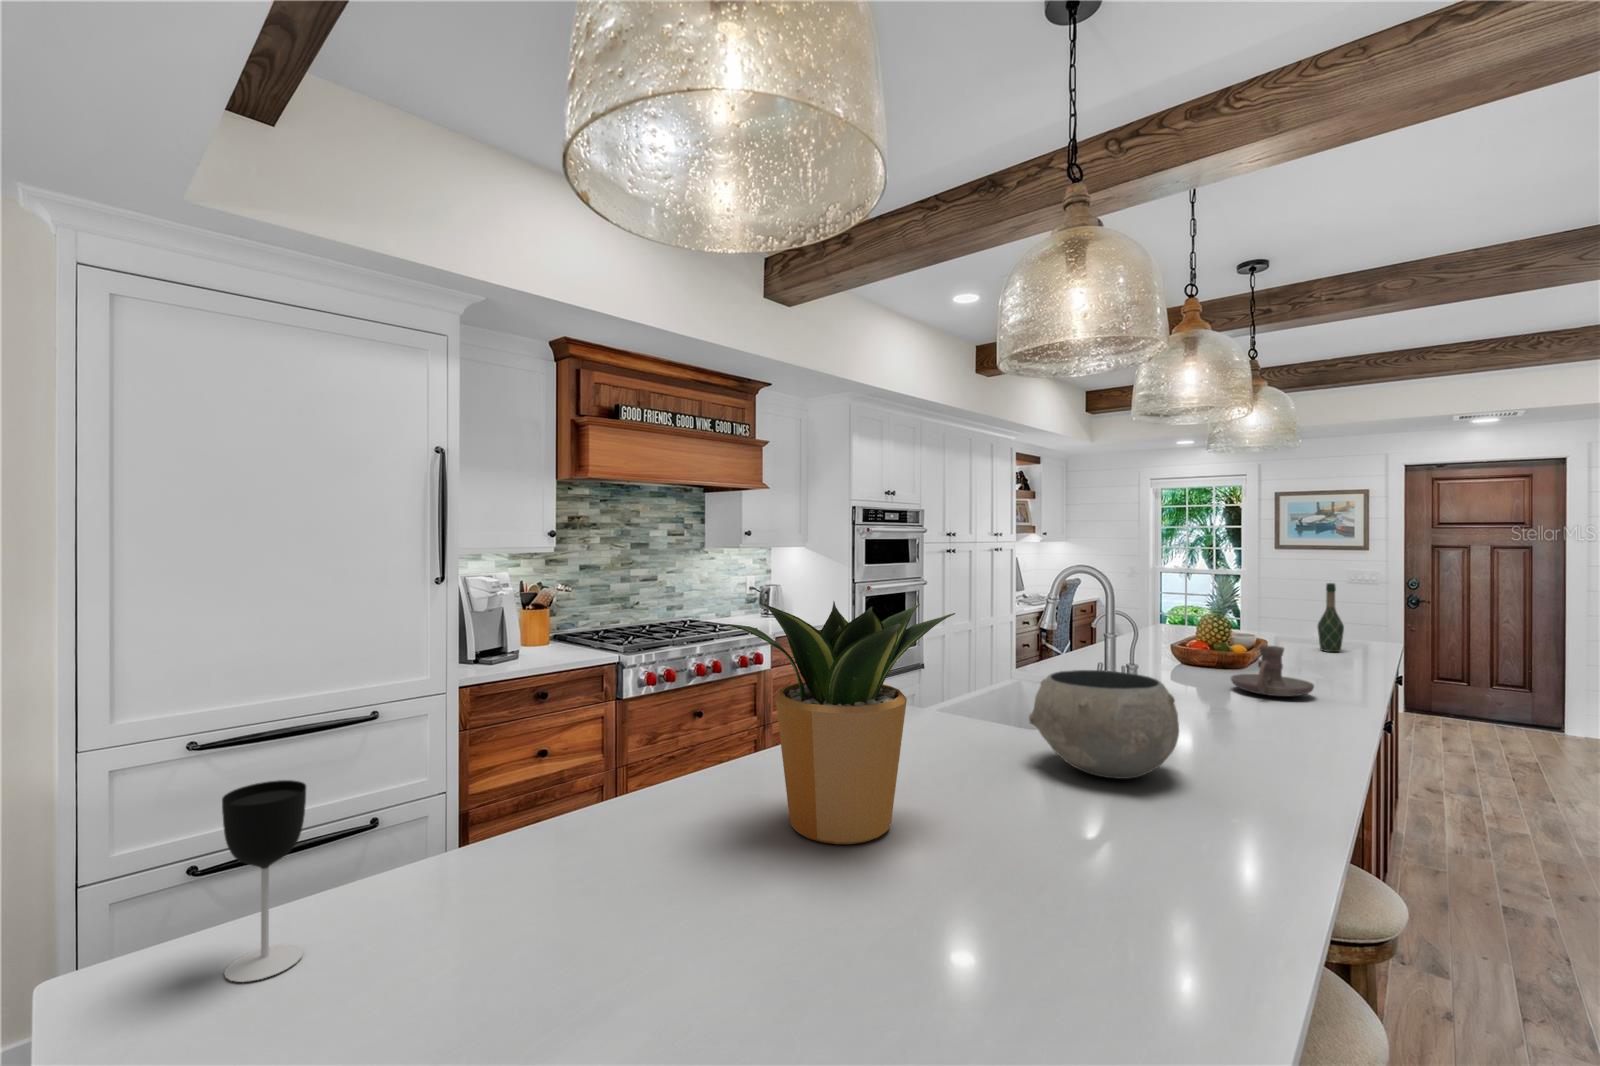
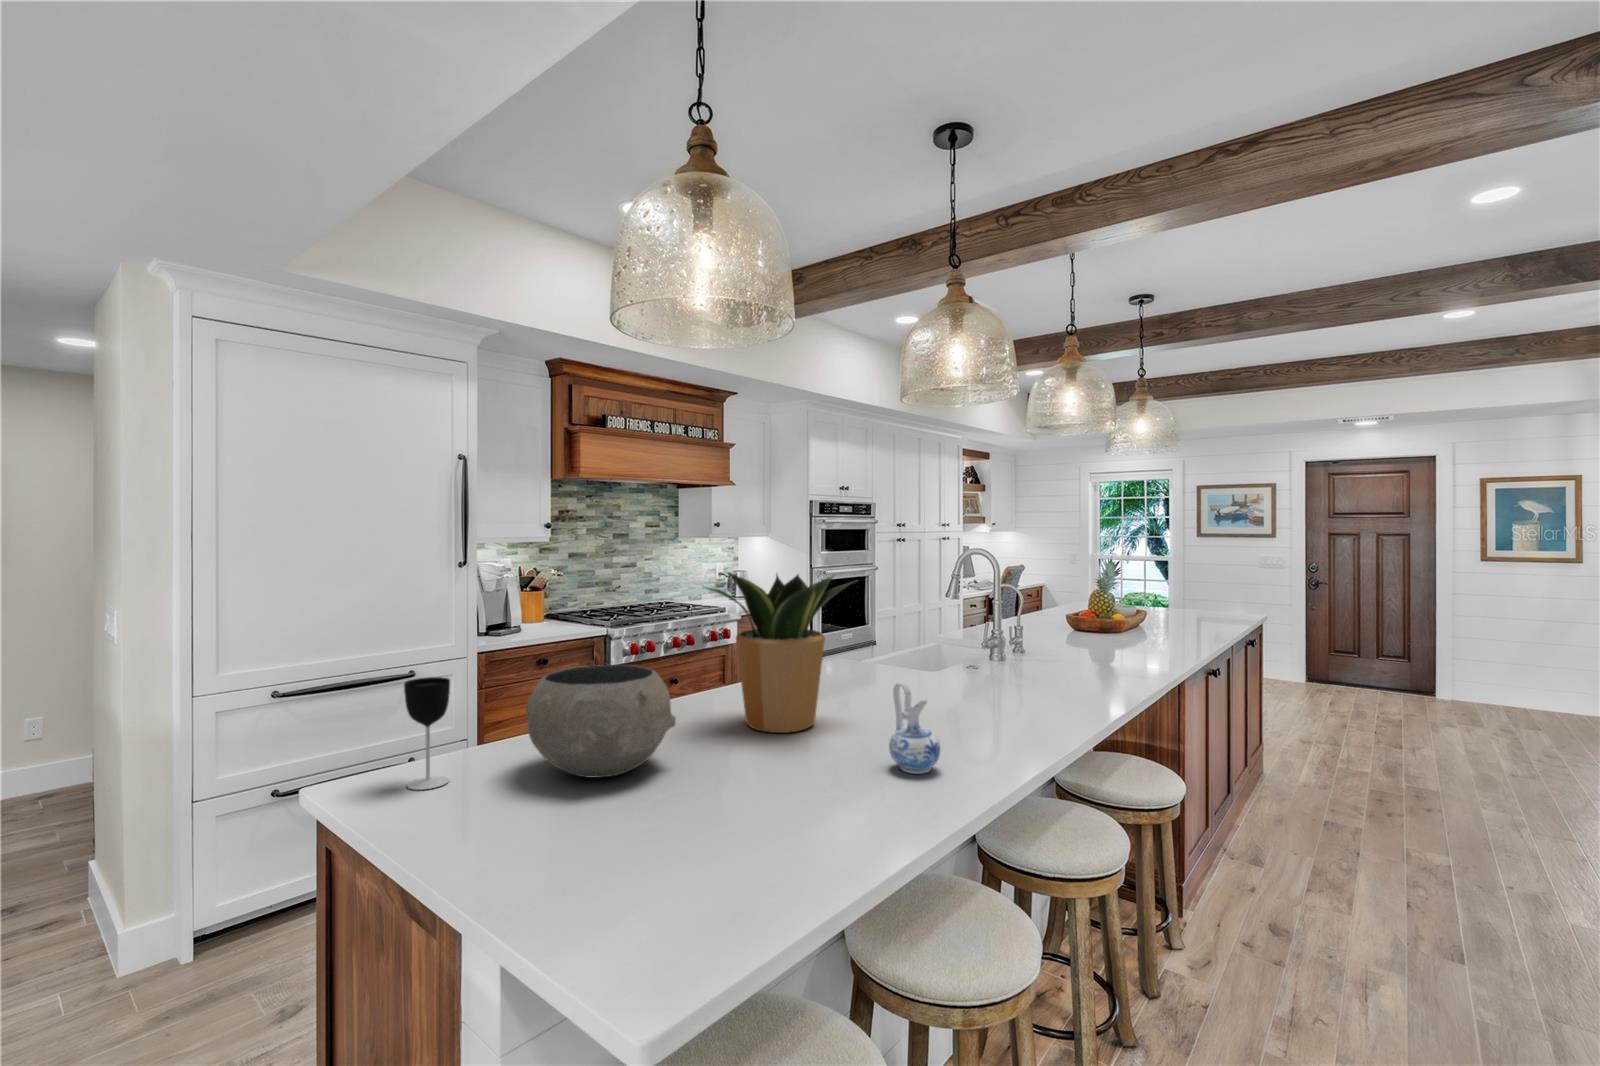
wine bottle: present [1318,583,1344,652] -> none [1196,565,1216,622]
candle holder: present [1231,645,1314,696] -> none [1103,613,1164,652]
ceramic bowl: present [1029,670,1179,779] -> present [526,665,676,778]
ceramic pitcher: none [1031,790,1120,952] -> present [889,682,941,774]

